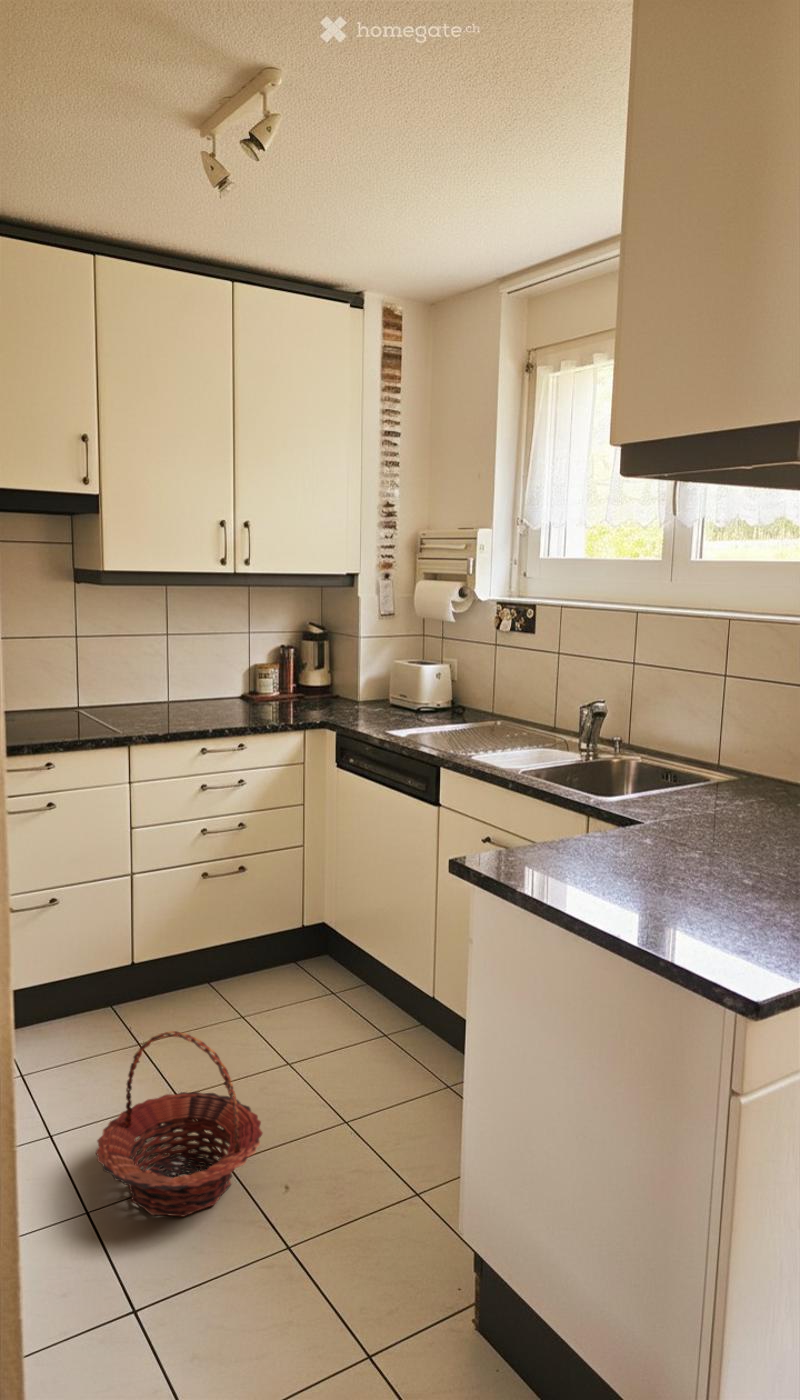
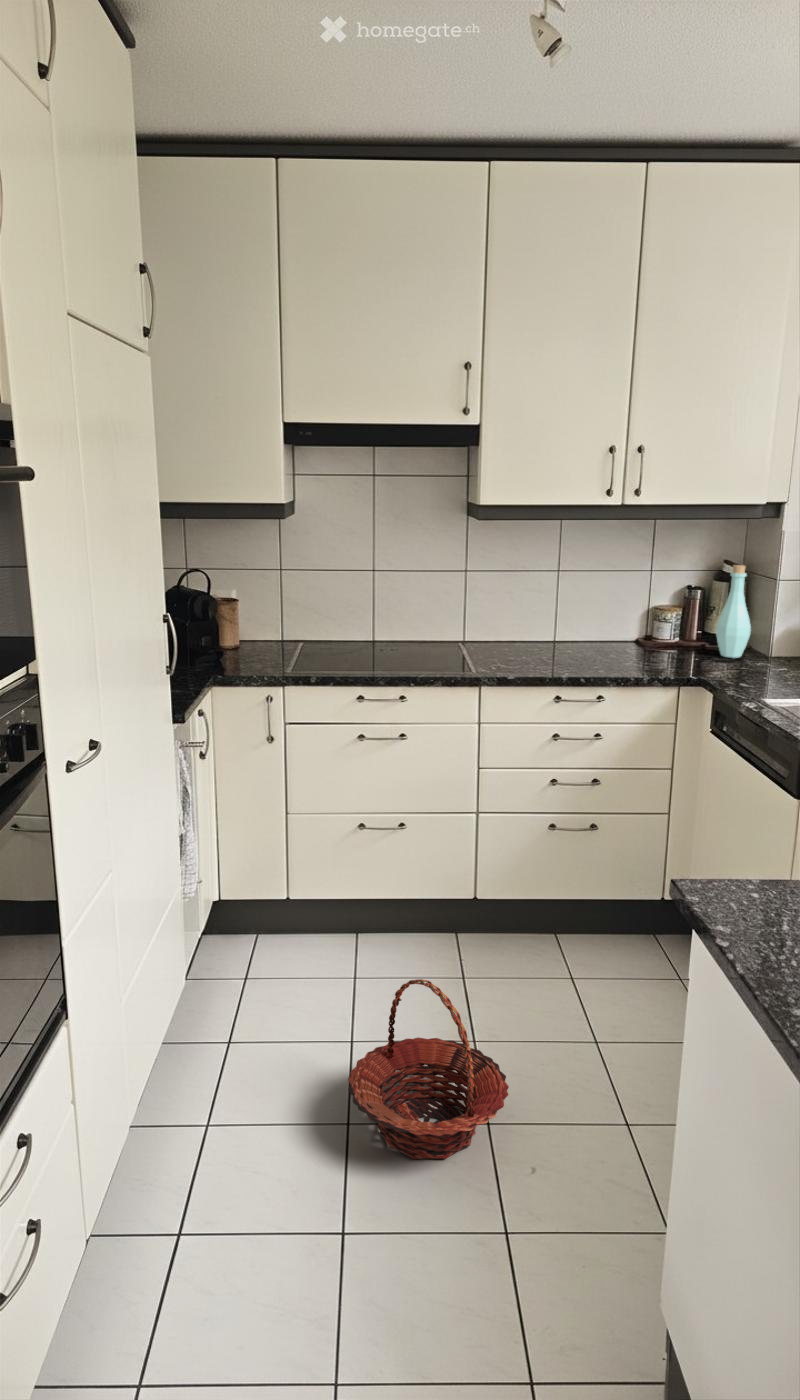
bottle: none [315,625,343,704] -> present [716,565,751,658]

